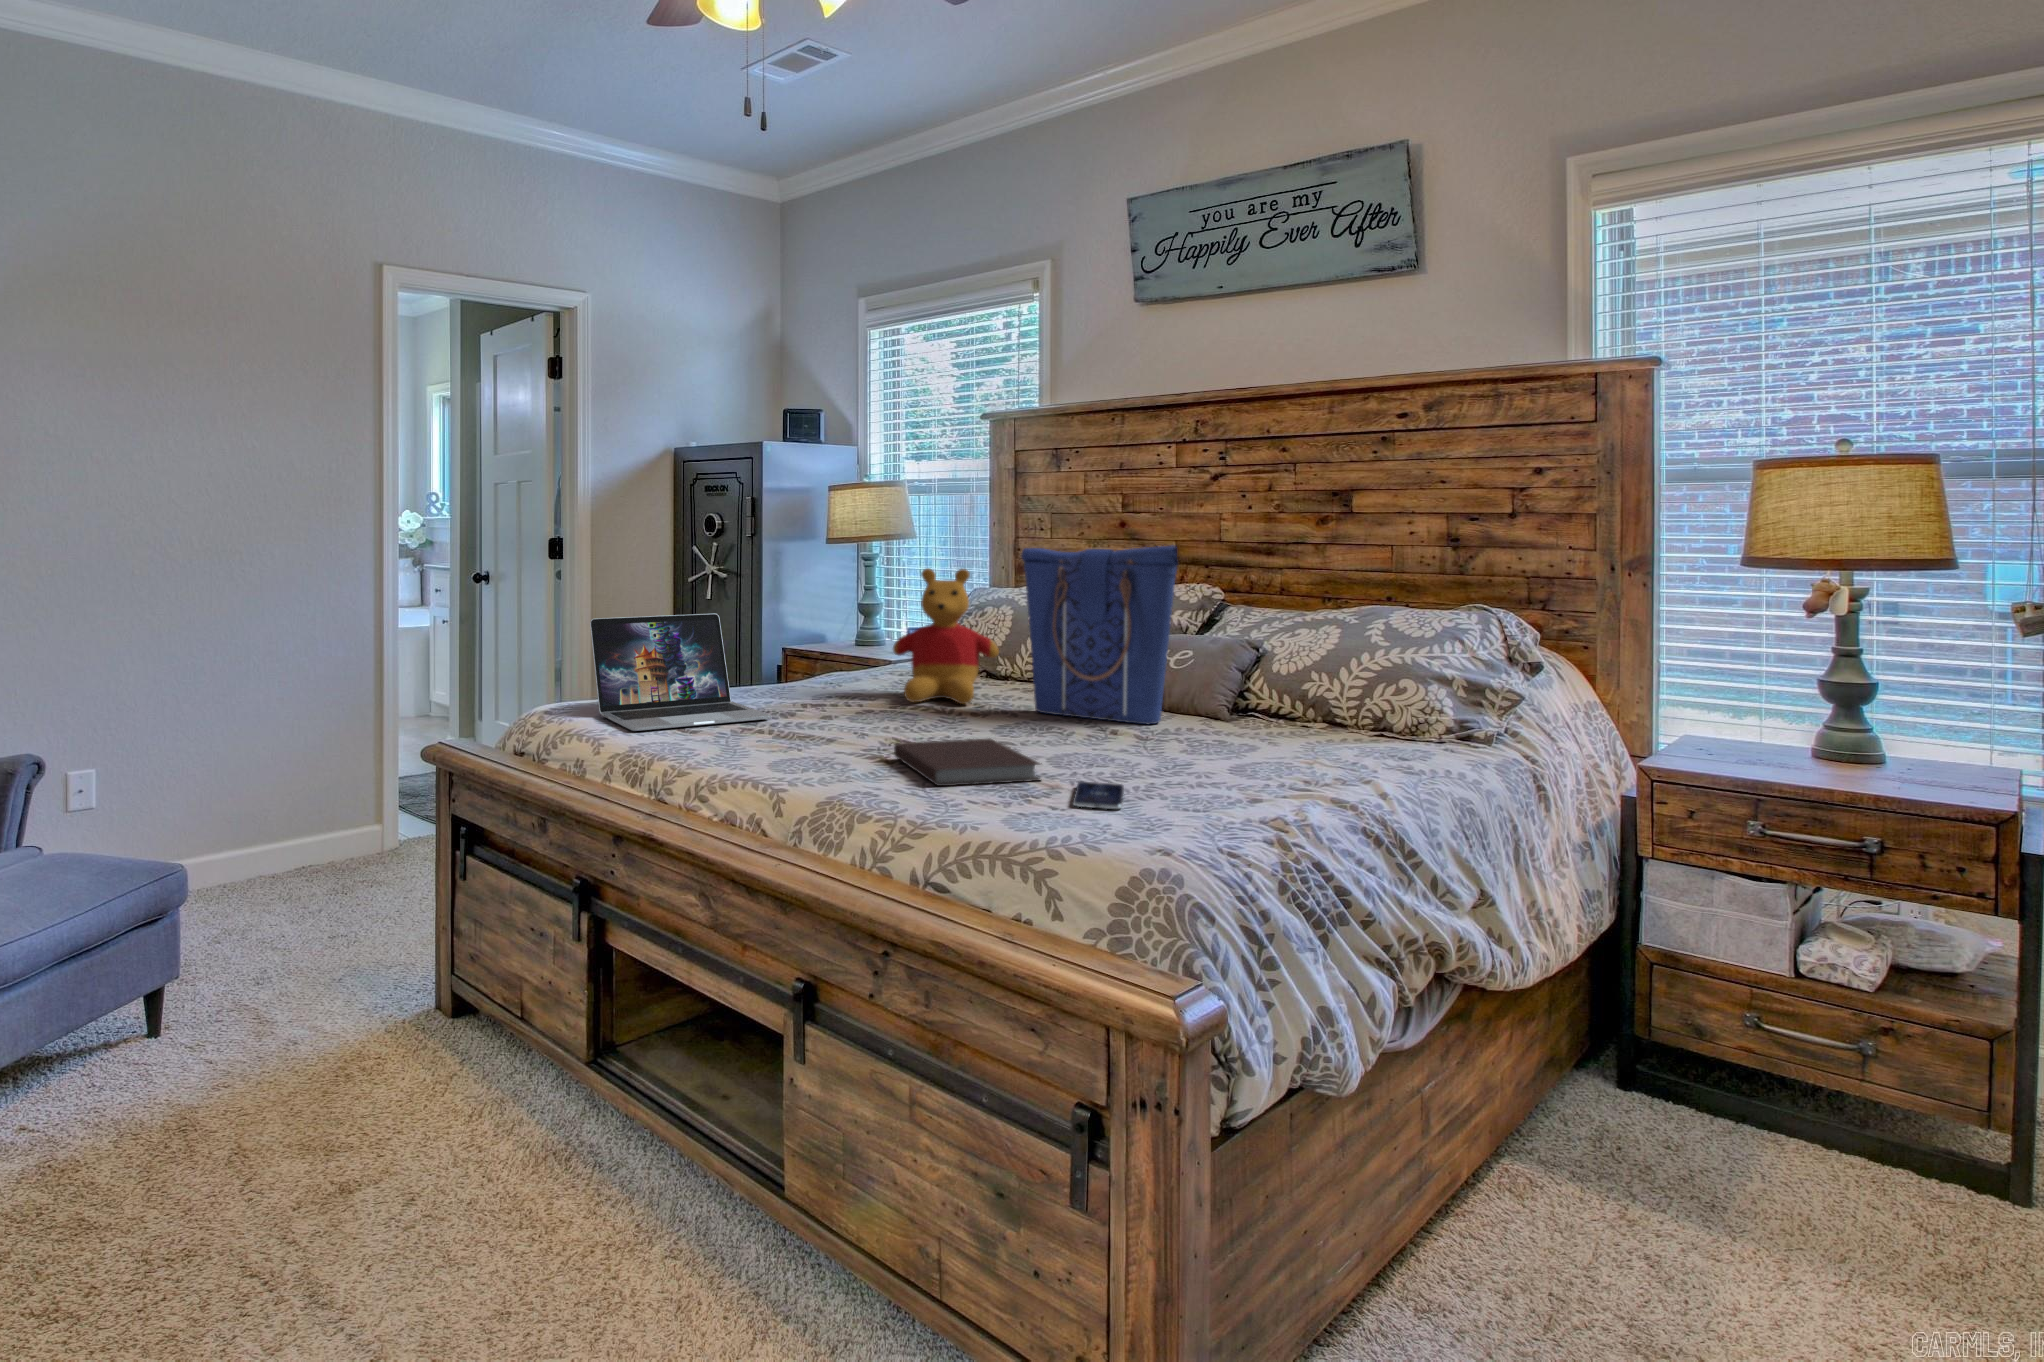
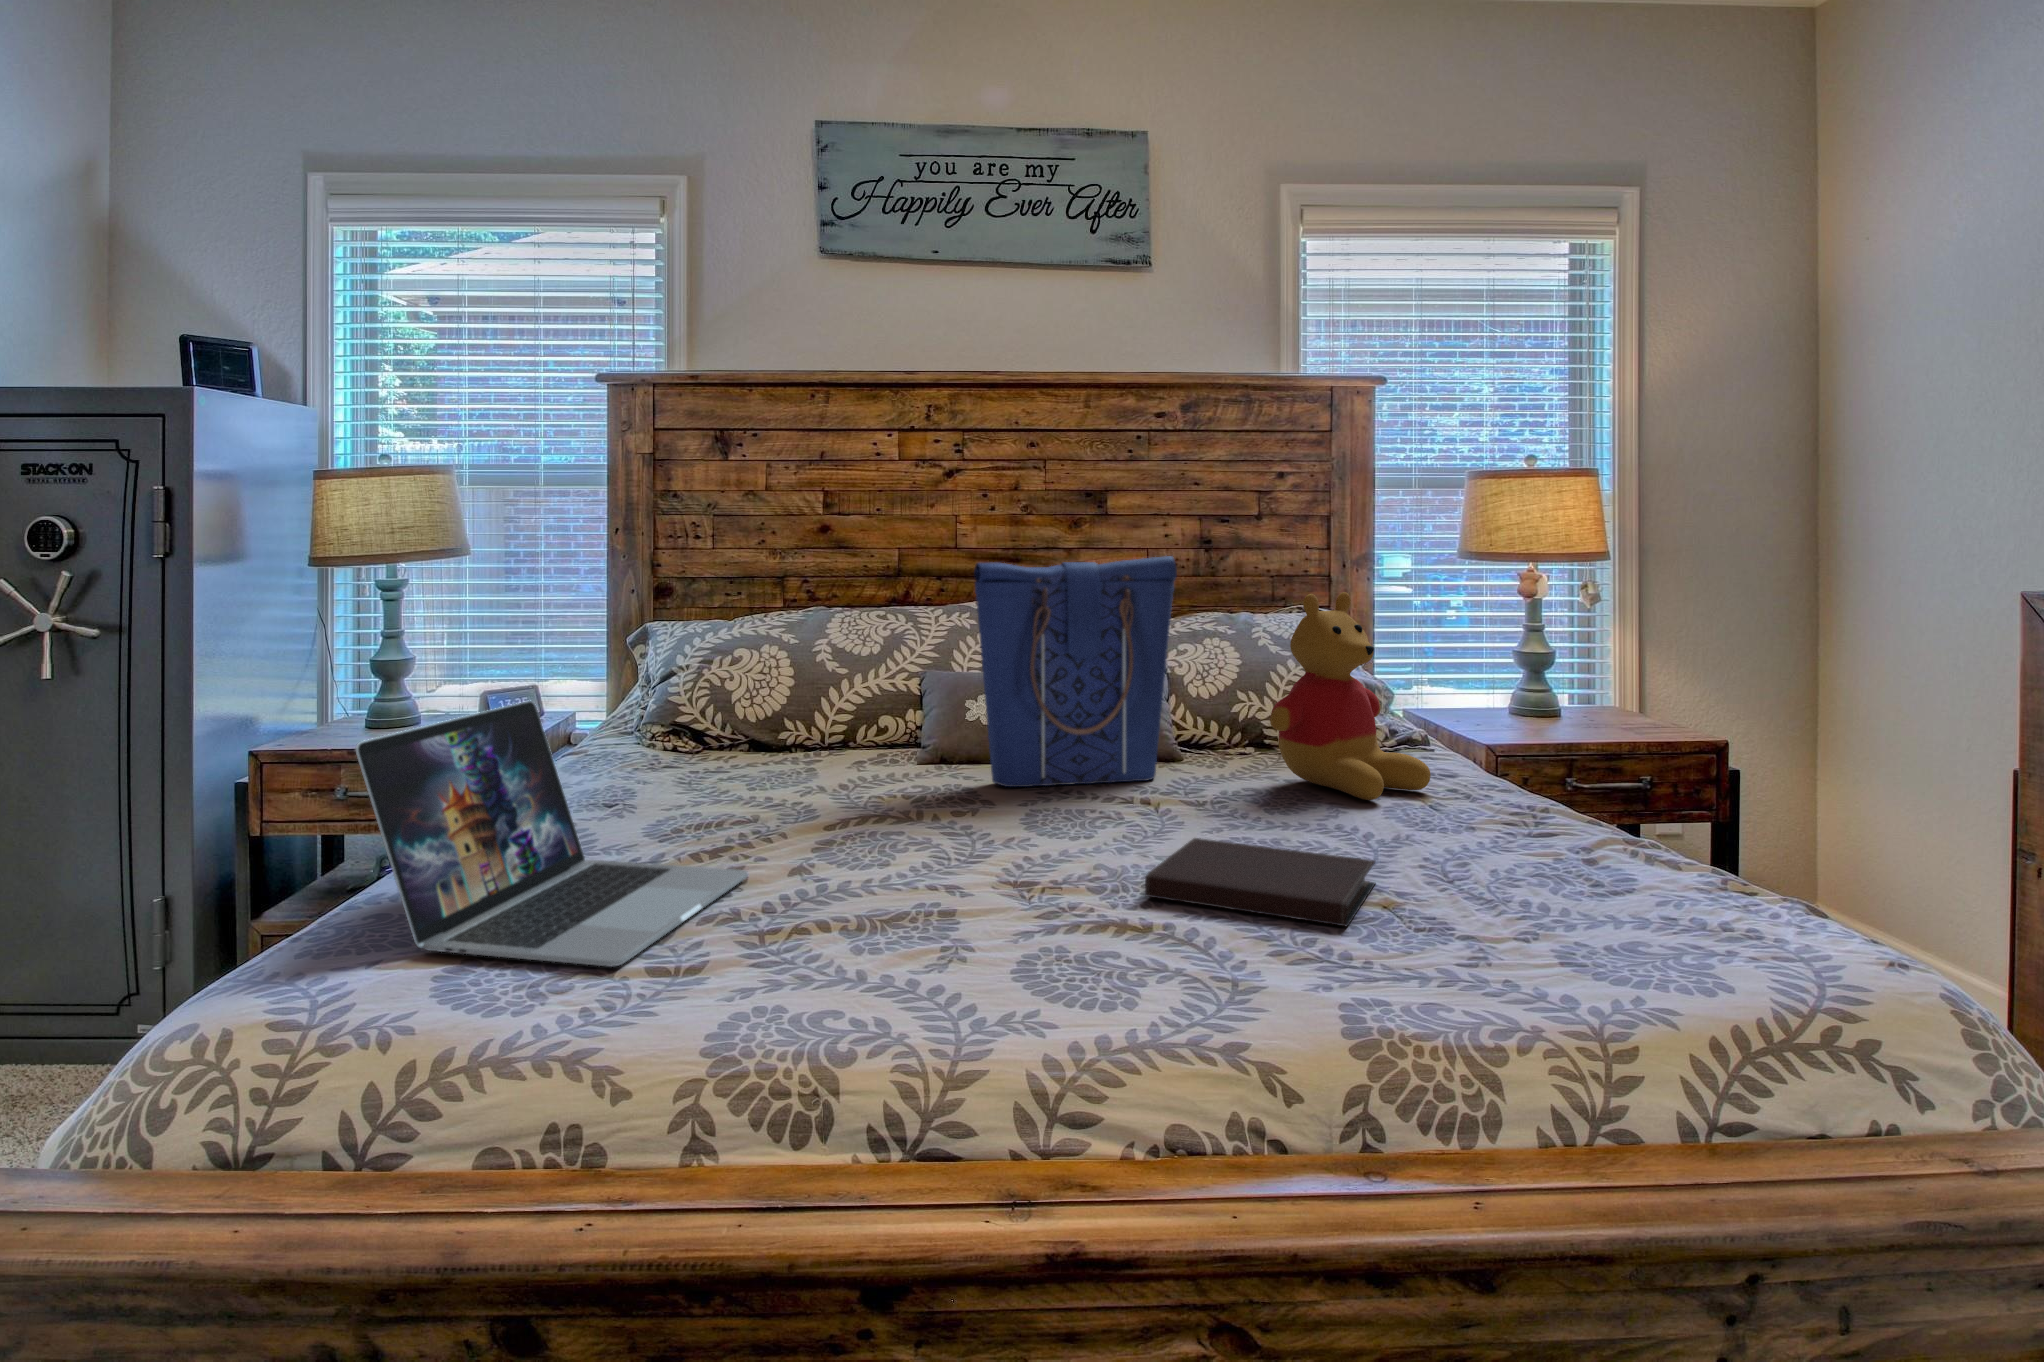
stuffed bear: present [893,568,999,704] -> present [1270,592,1431,800]
smartphone: present [1073,782,1124,809] -> none [1430,866,1570,909]

